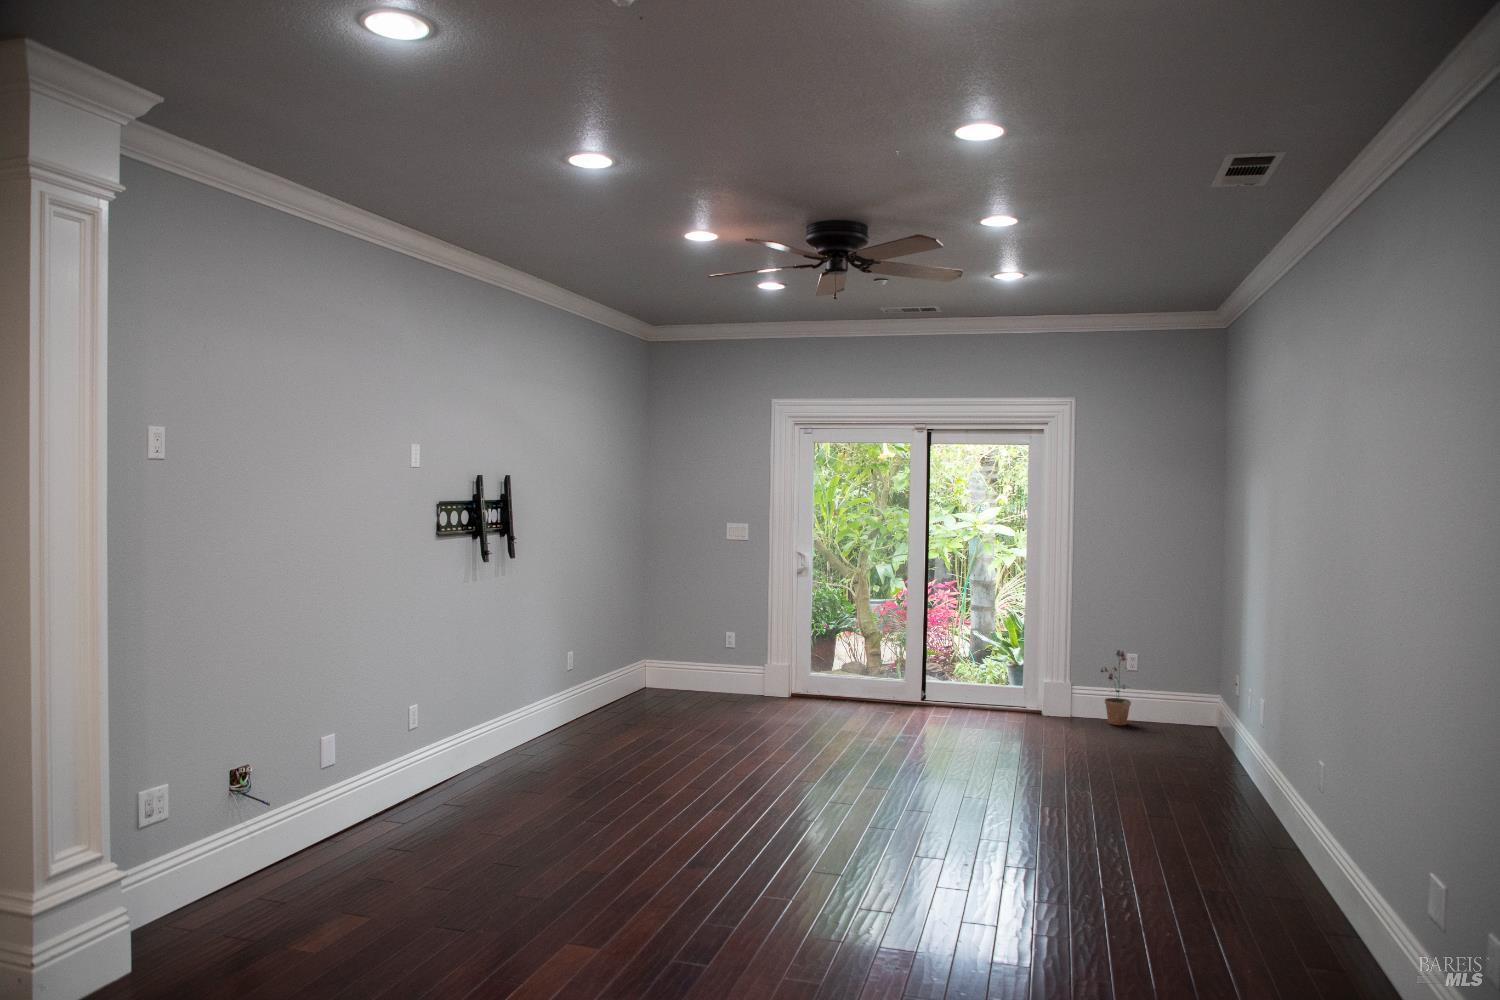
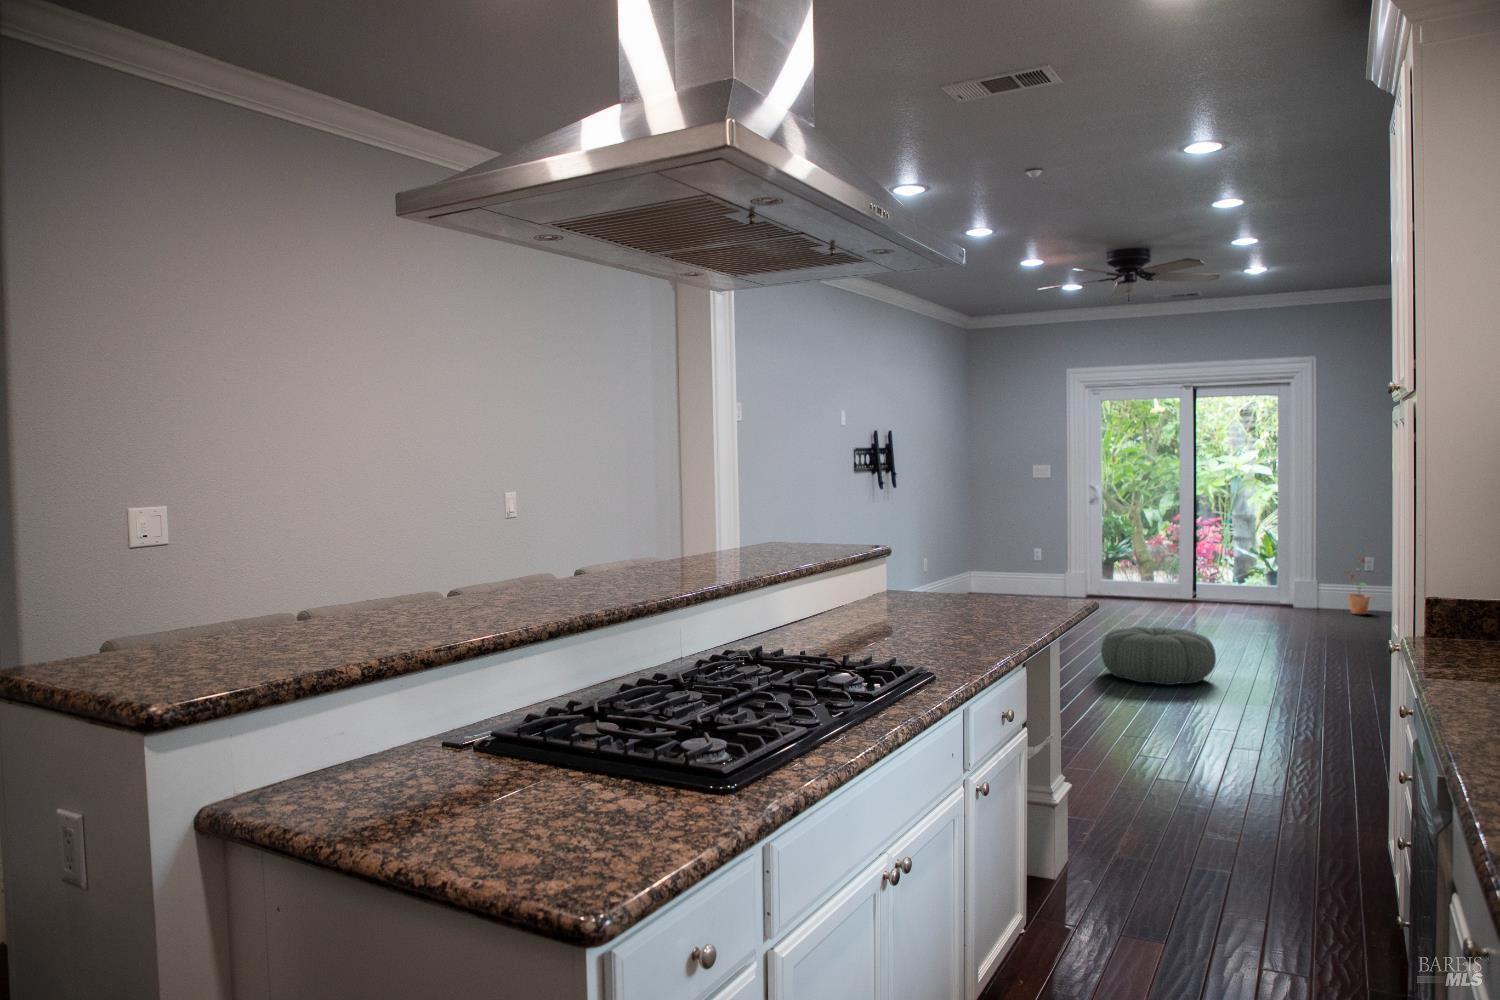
pouf: none [779,808,948,921] -> present [1101,627,1216,685]

